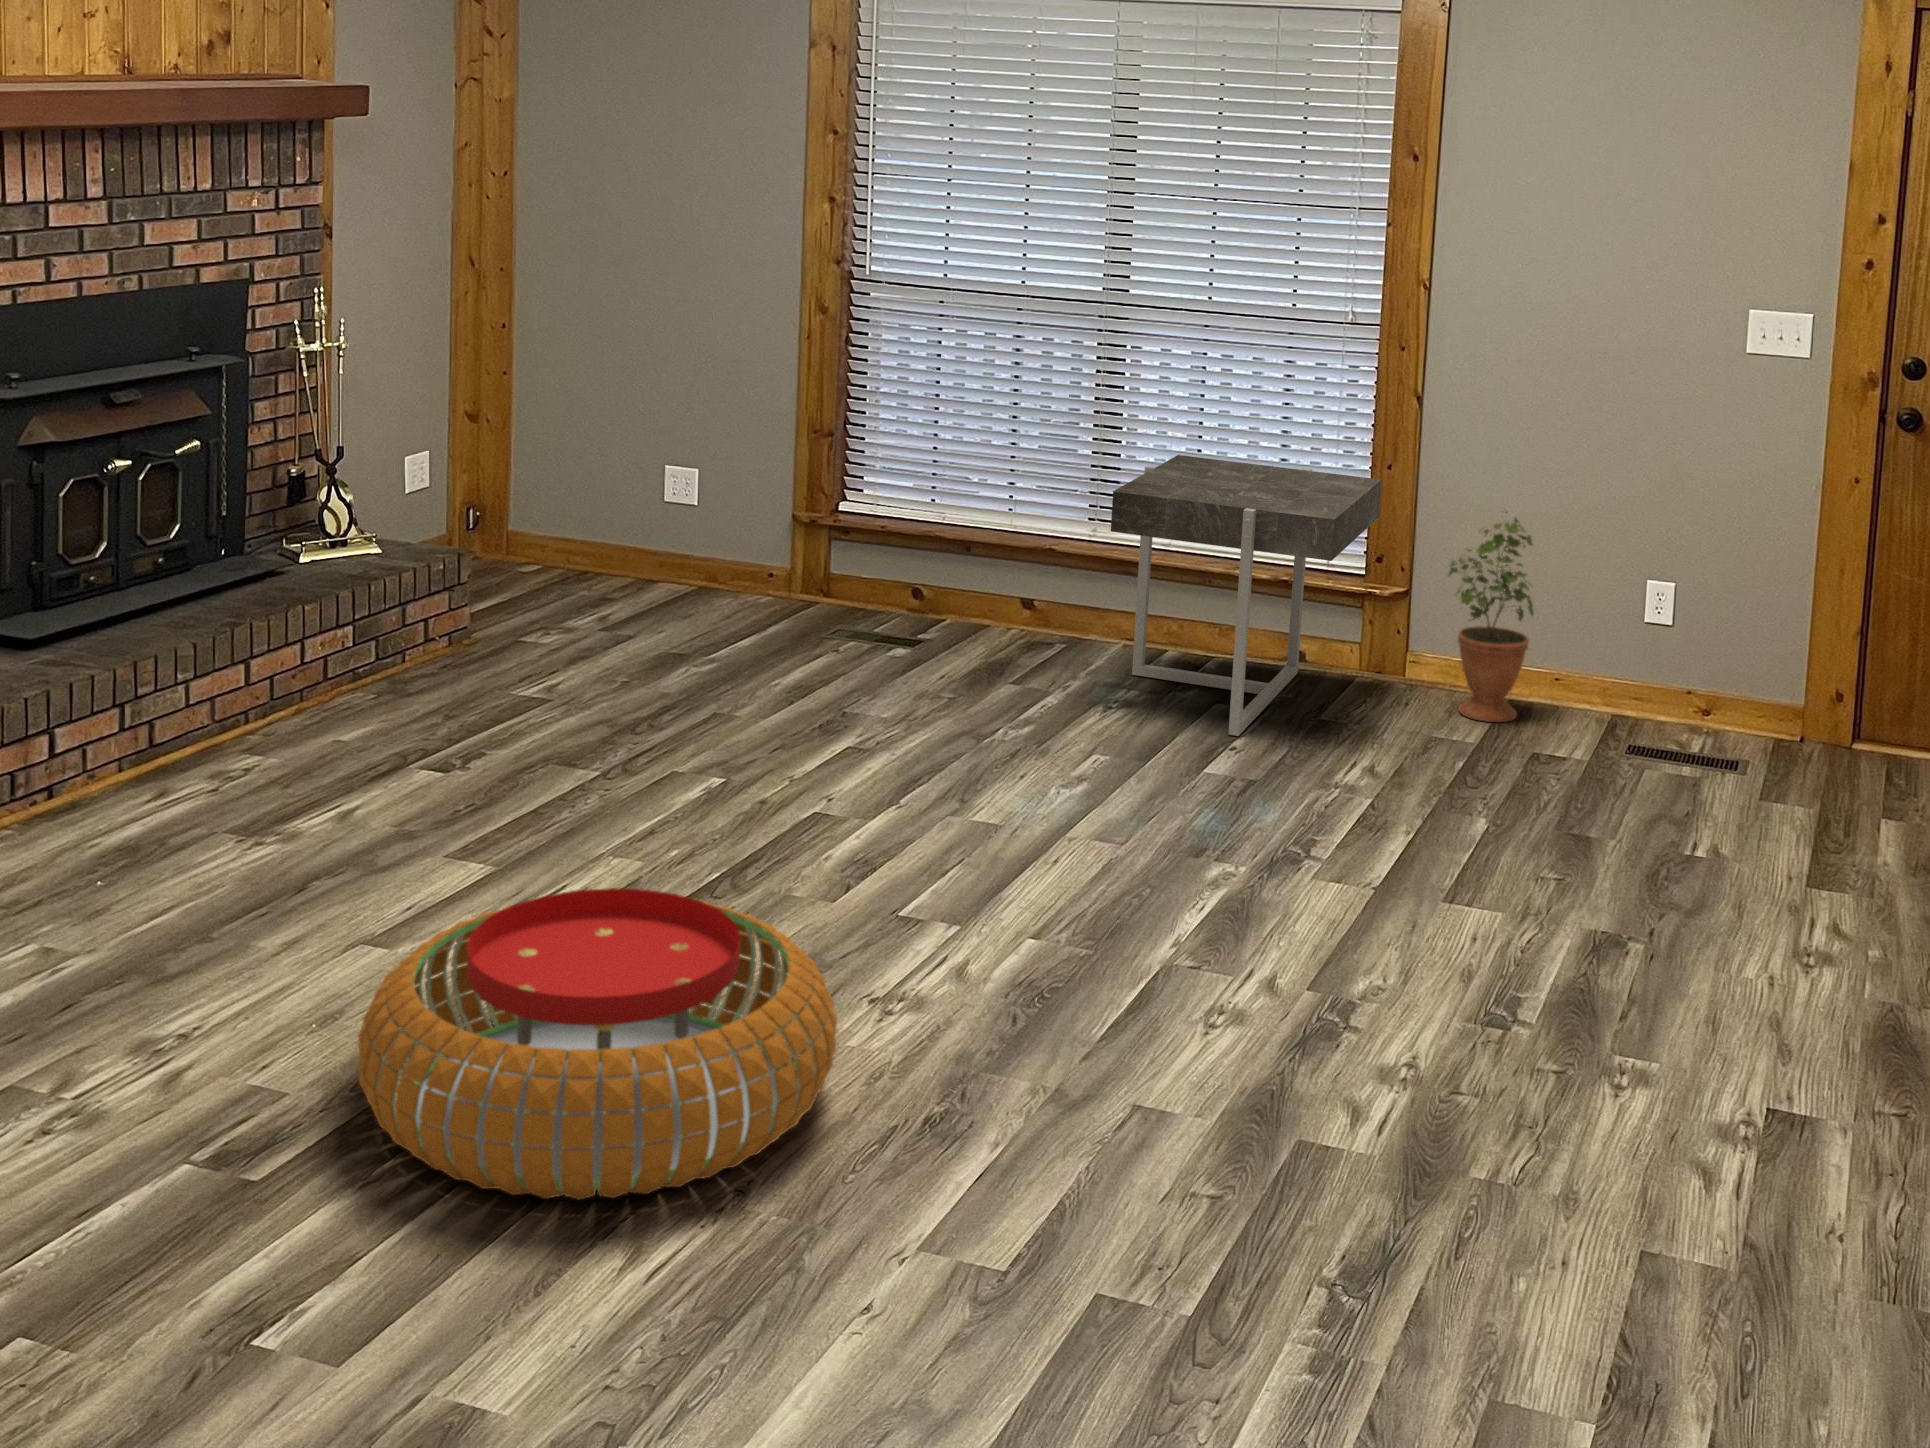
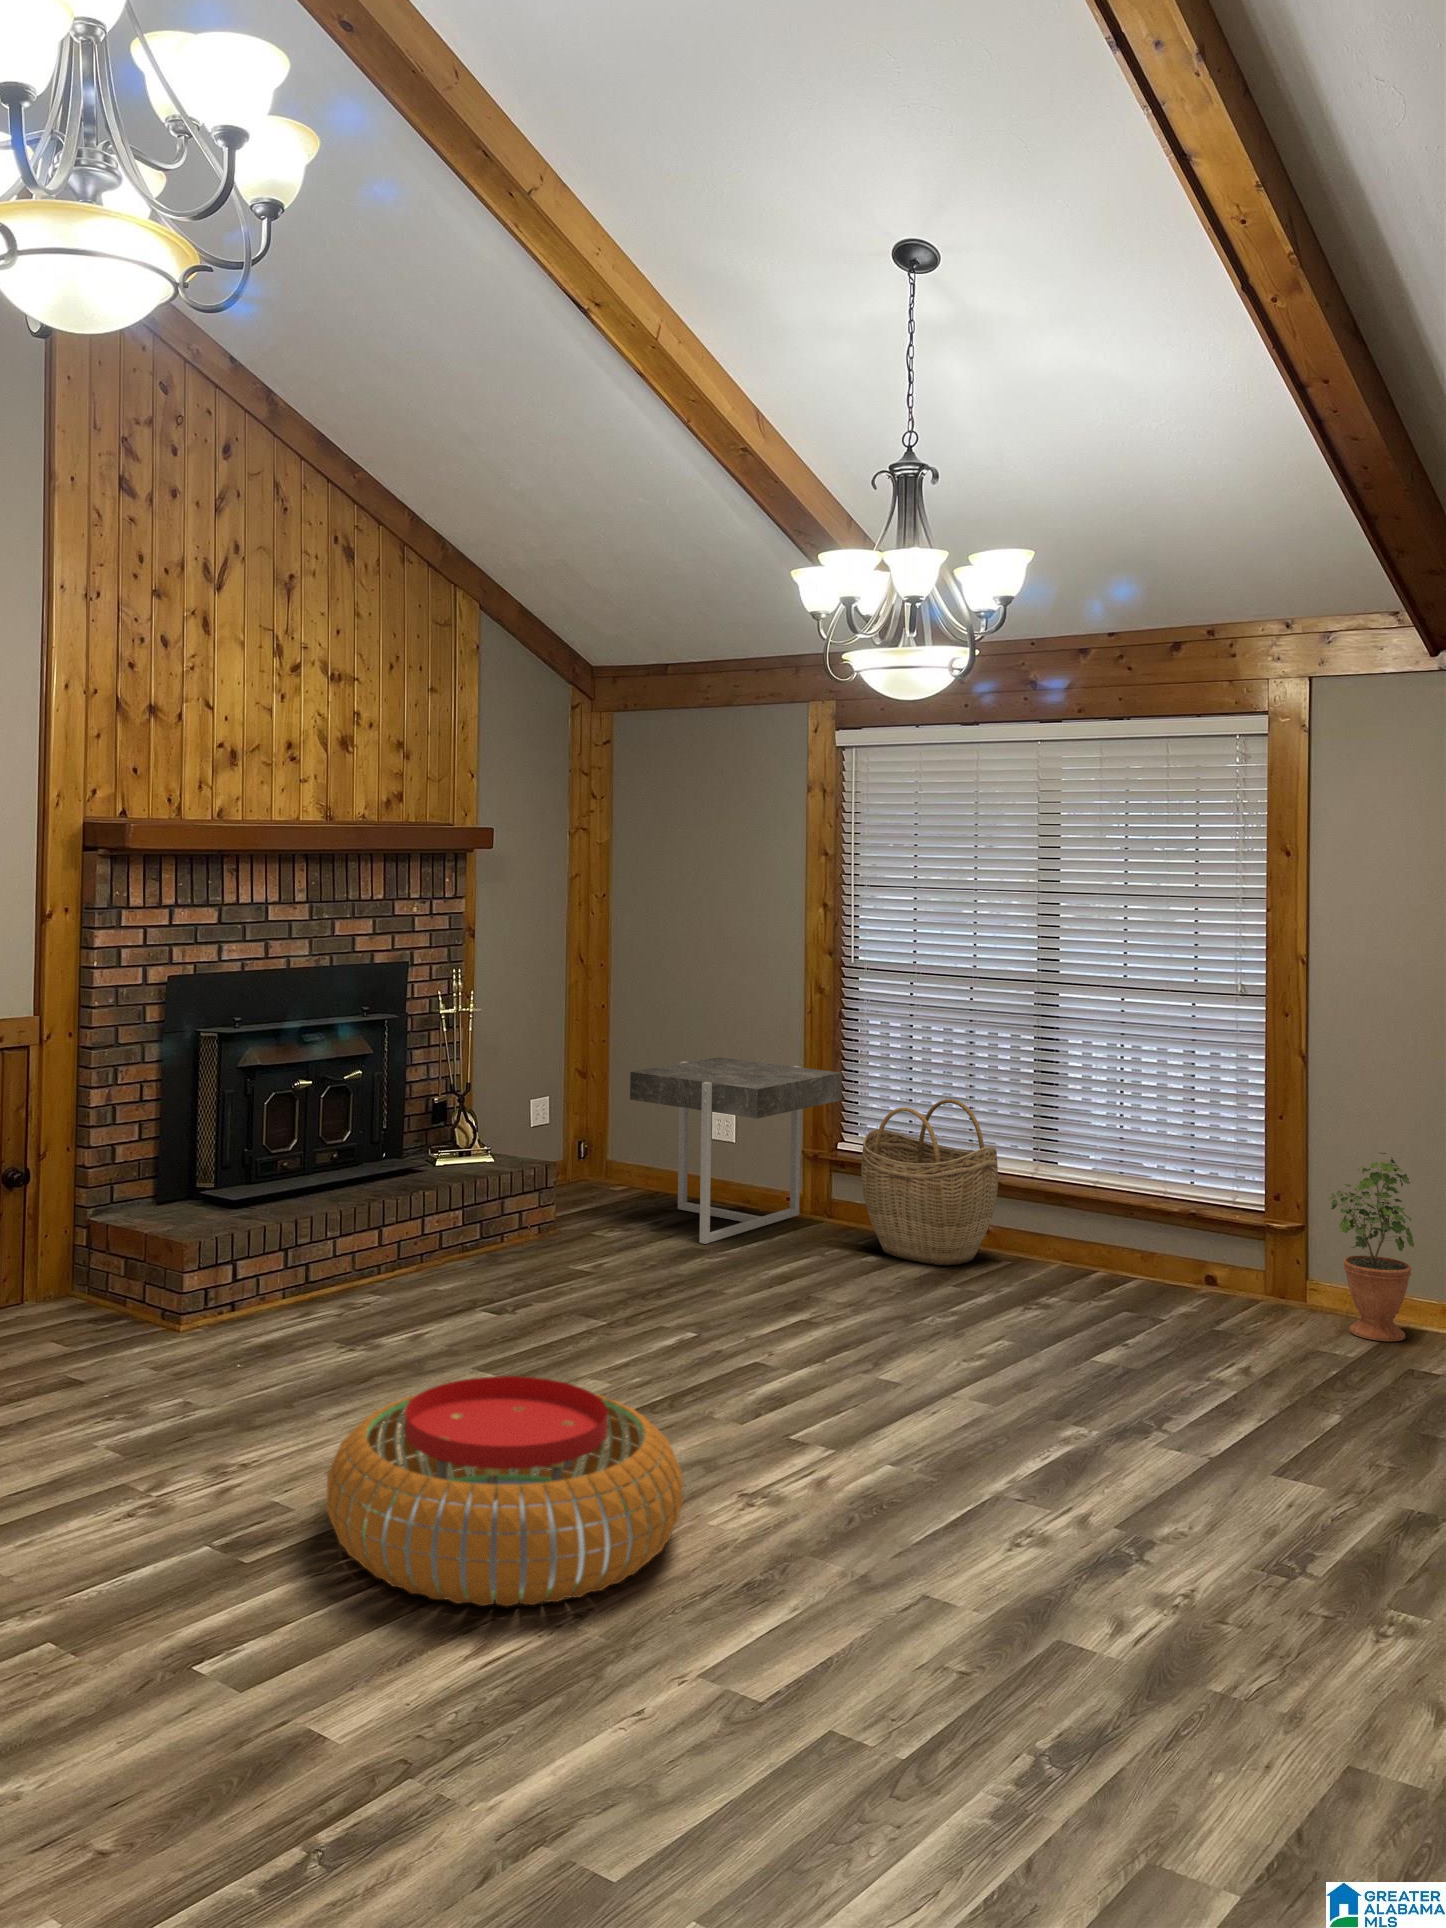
woven basket: none [884,451,1054,659] -> present [861,1099,998,1265]
side table: present [1111,455,1382,736] -> present [630,1057,842,1244]

